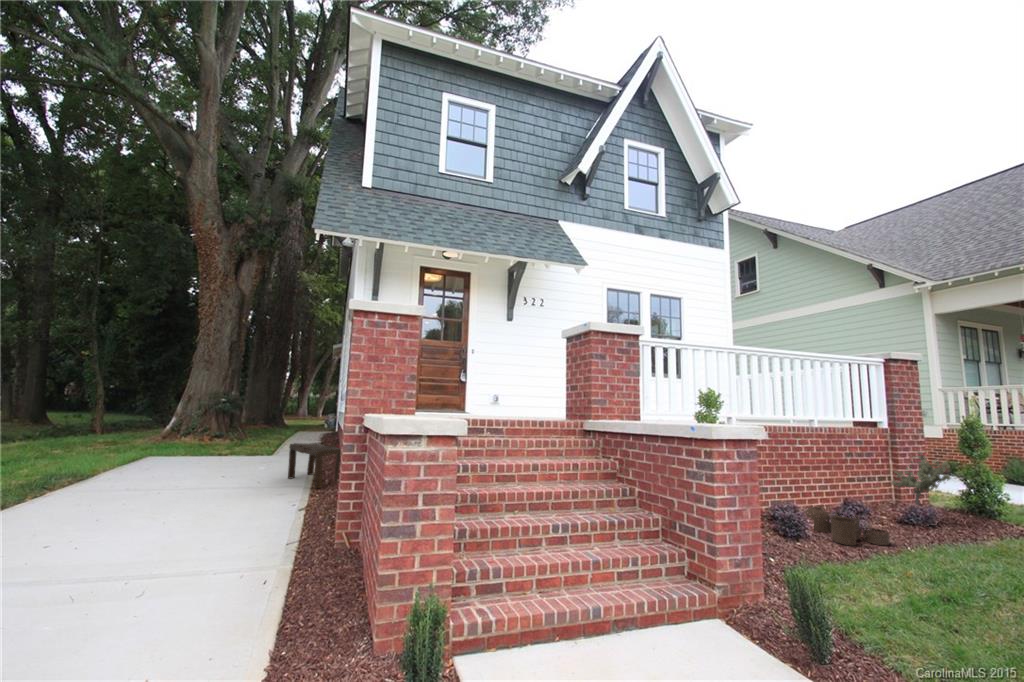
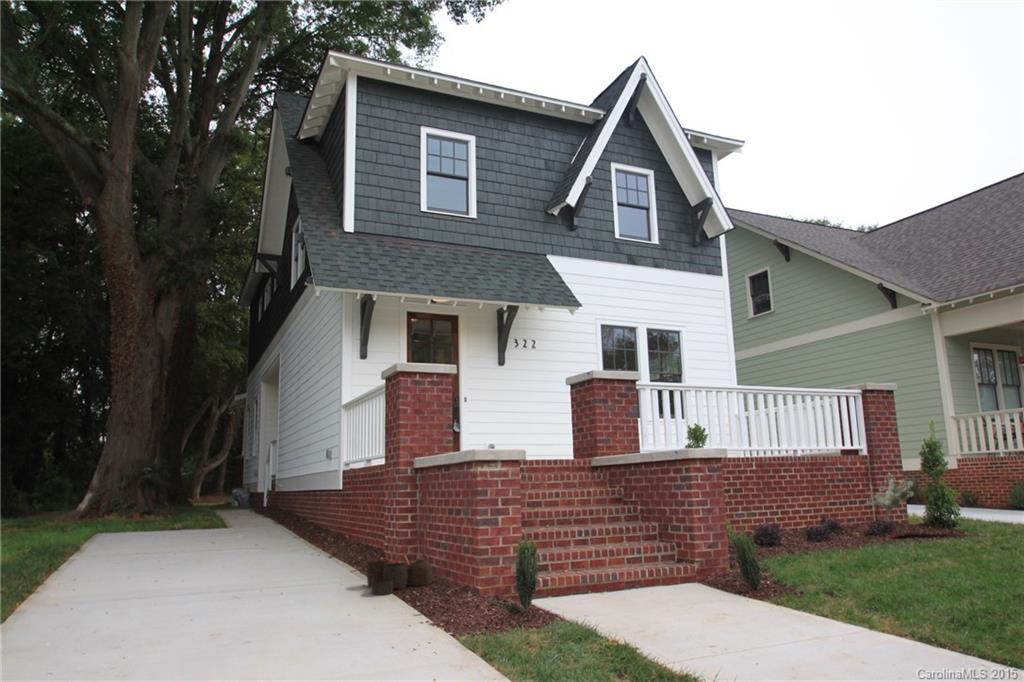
bench: present [288,443,341,488] -> none [285,511,349,551]
woven basket: present [805,506,890,545] -> present [367,559,432,594]

